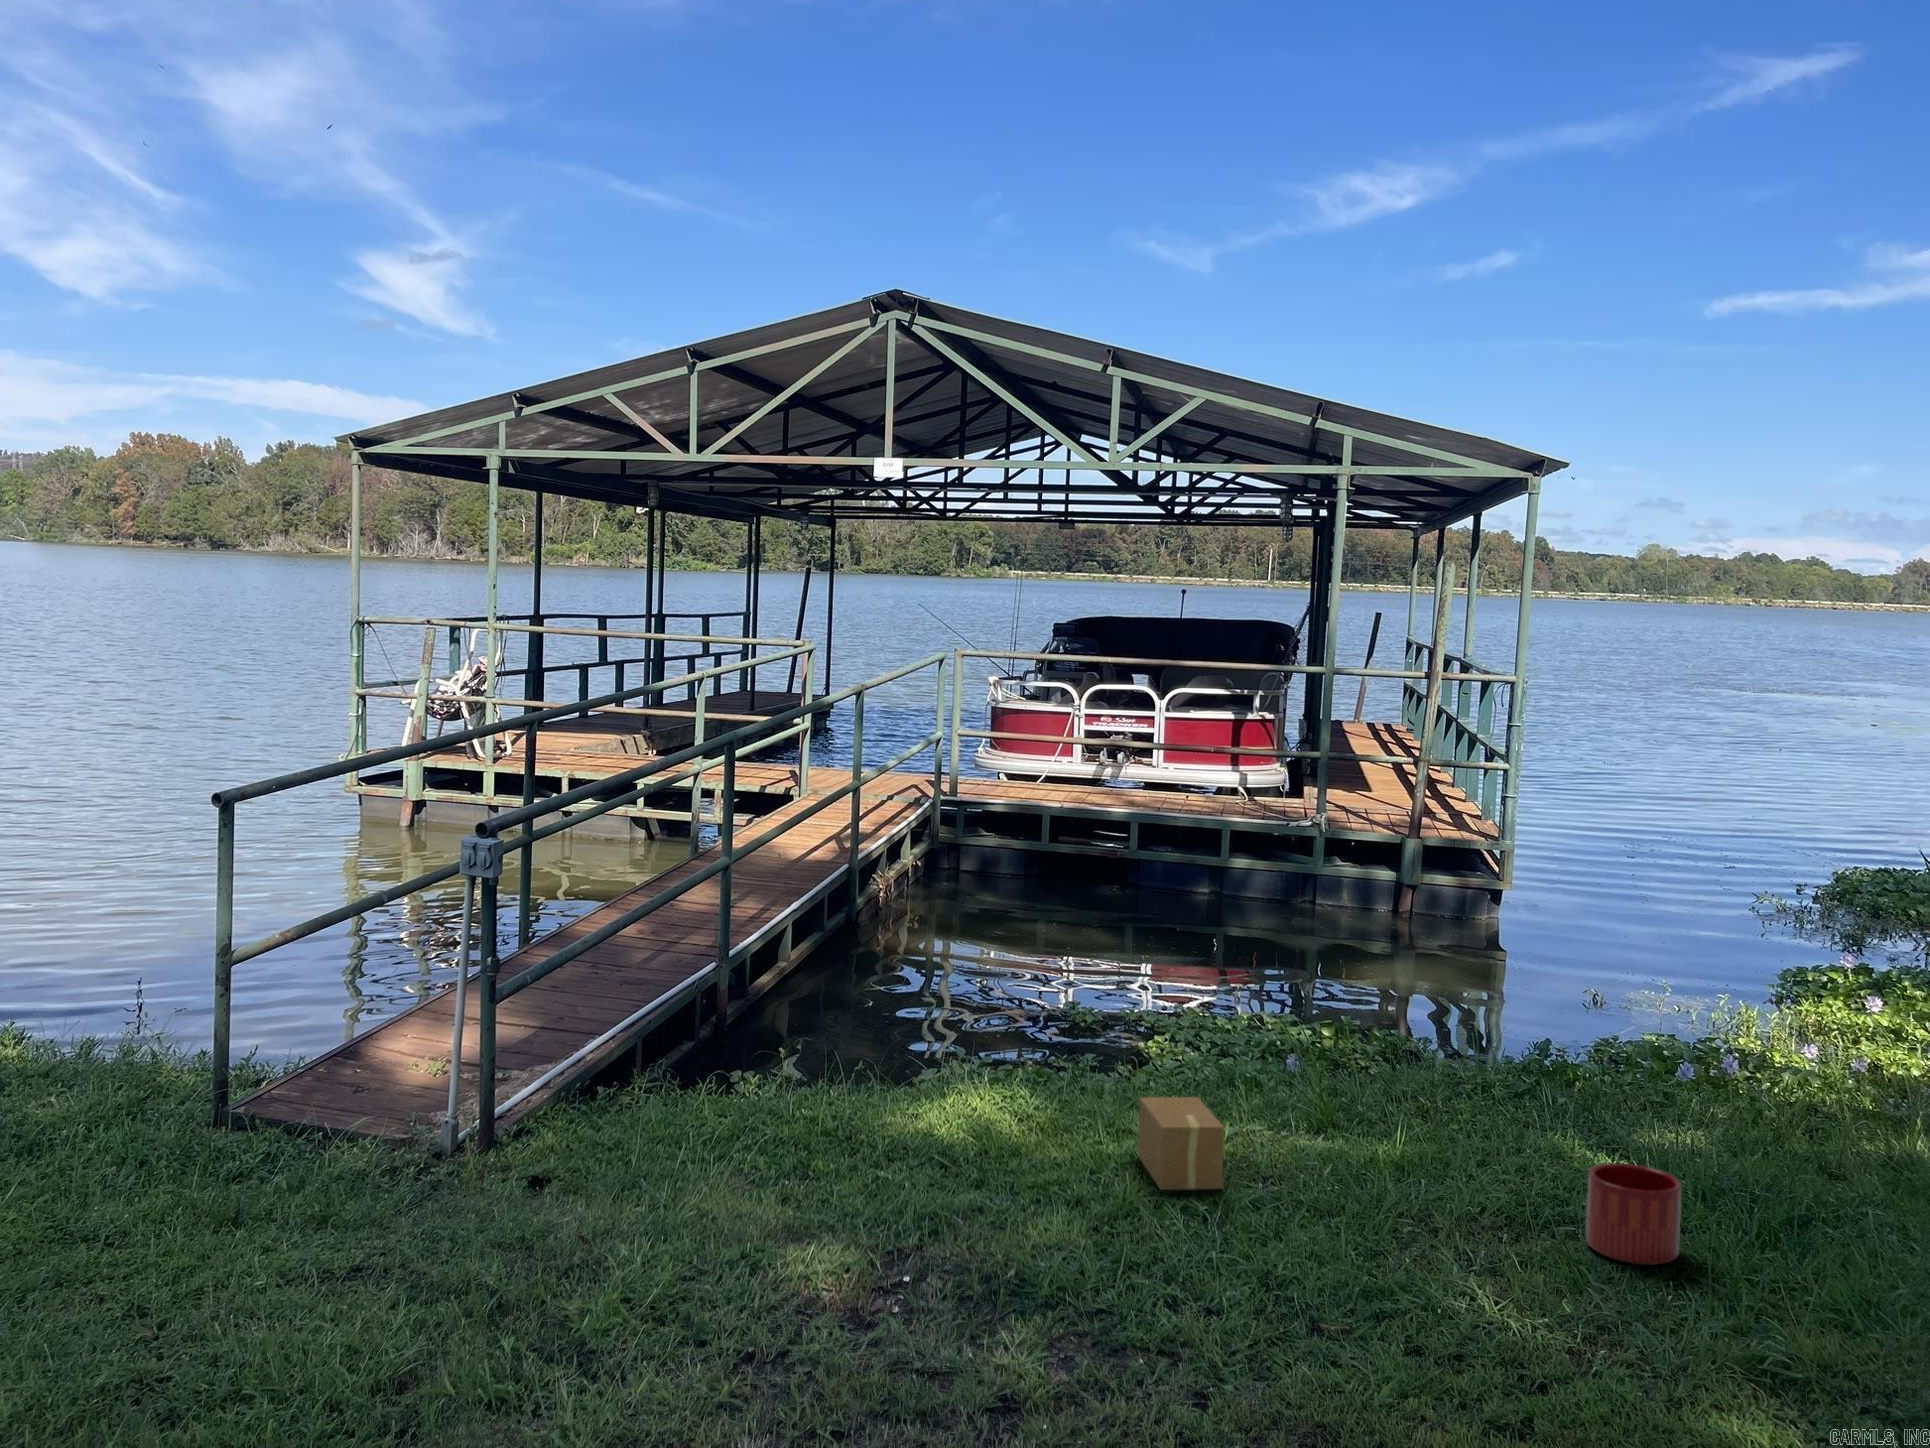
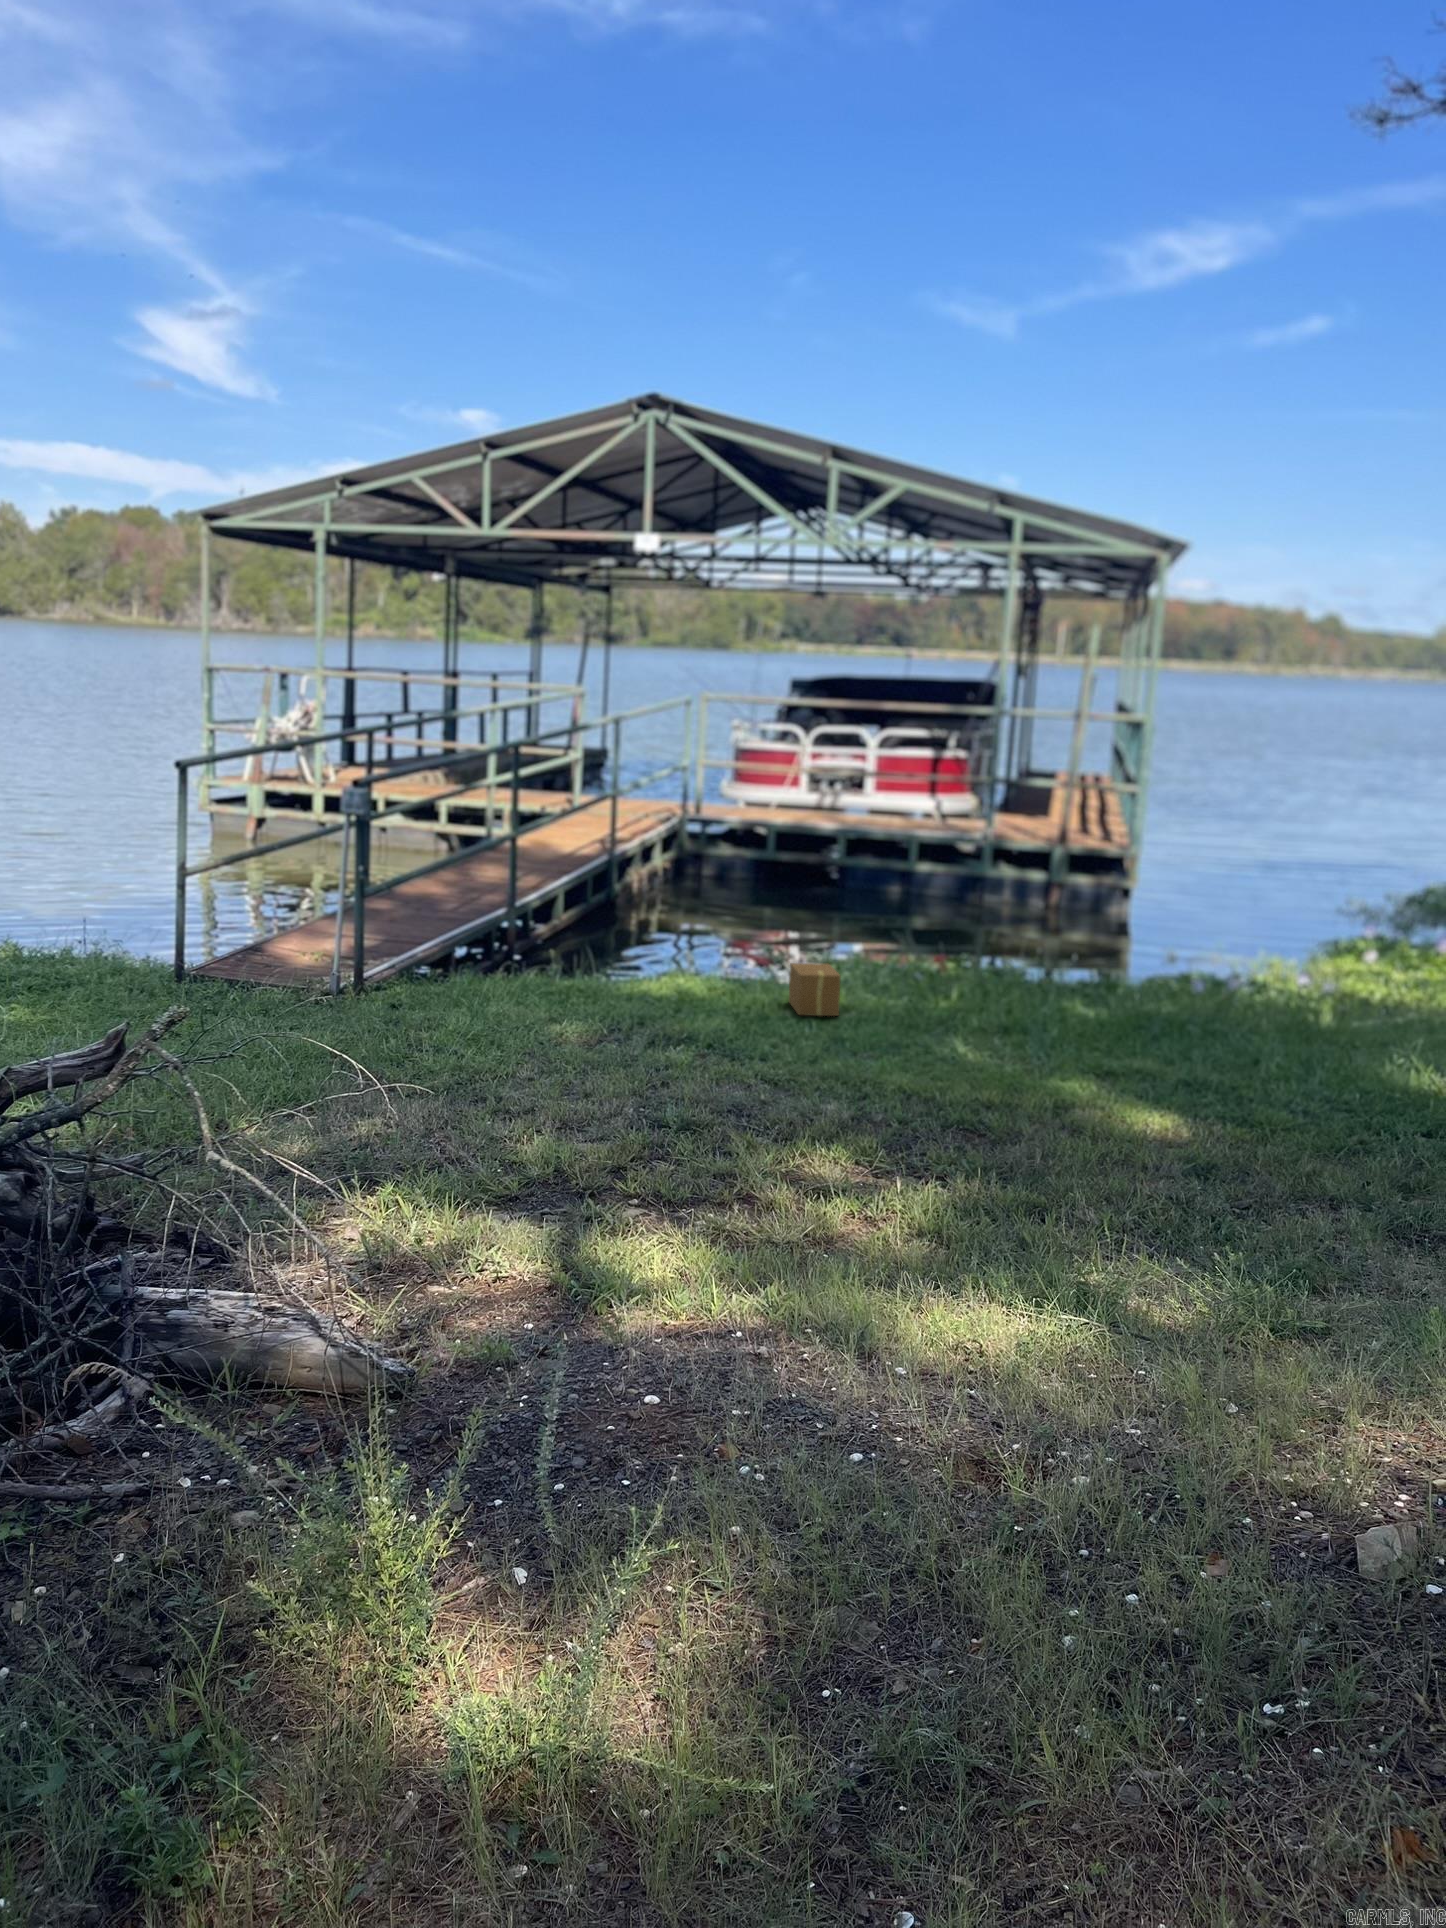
planter: present [1586,1163,1681,1265] -> none [1060,993,1118,1049]

